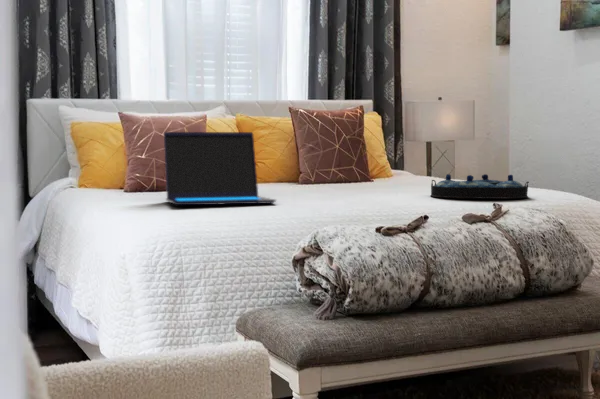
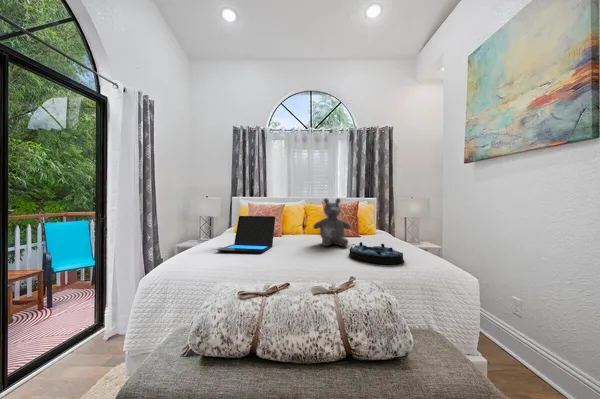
teddy bear: none [327,93,407,192] -> present [313,198,351,246]

